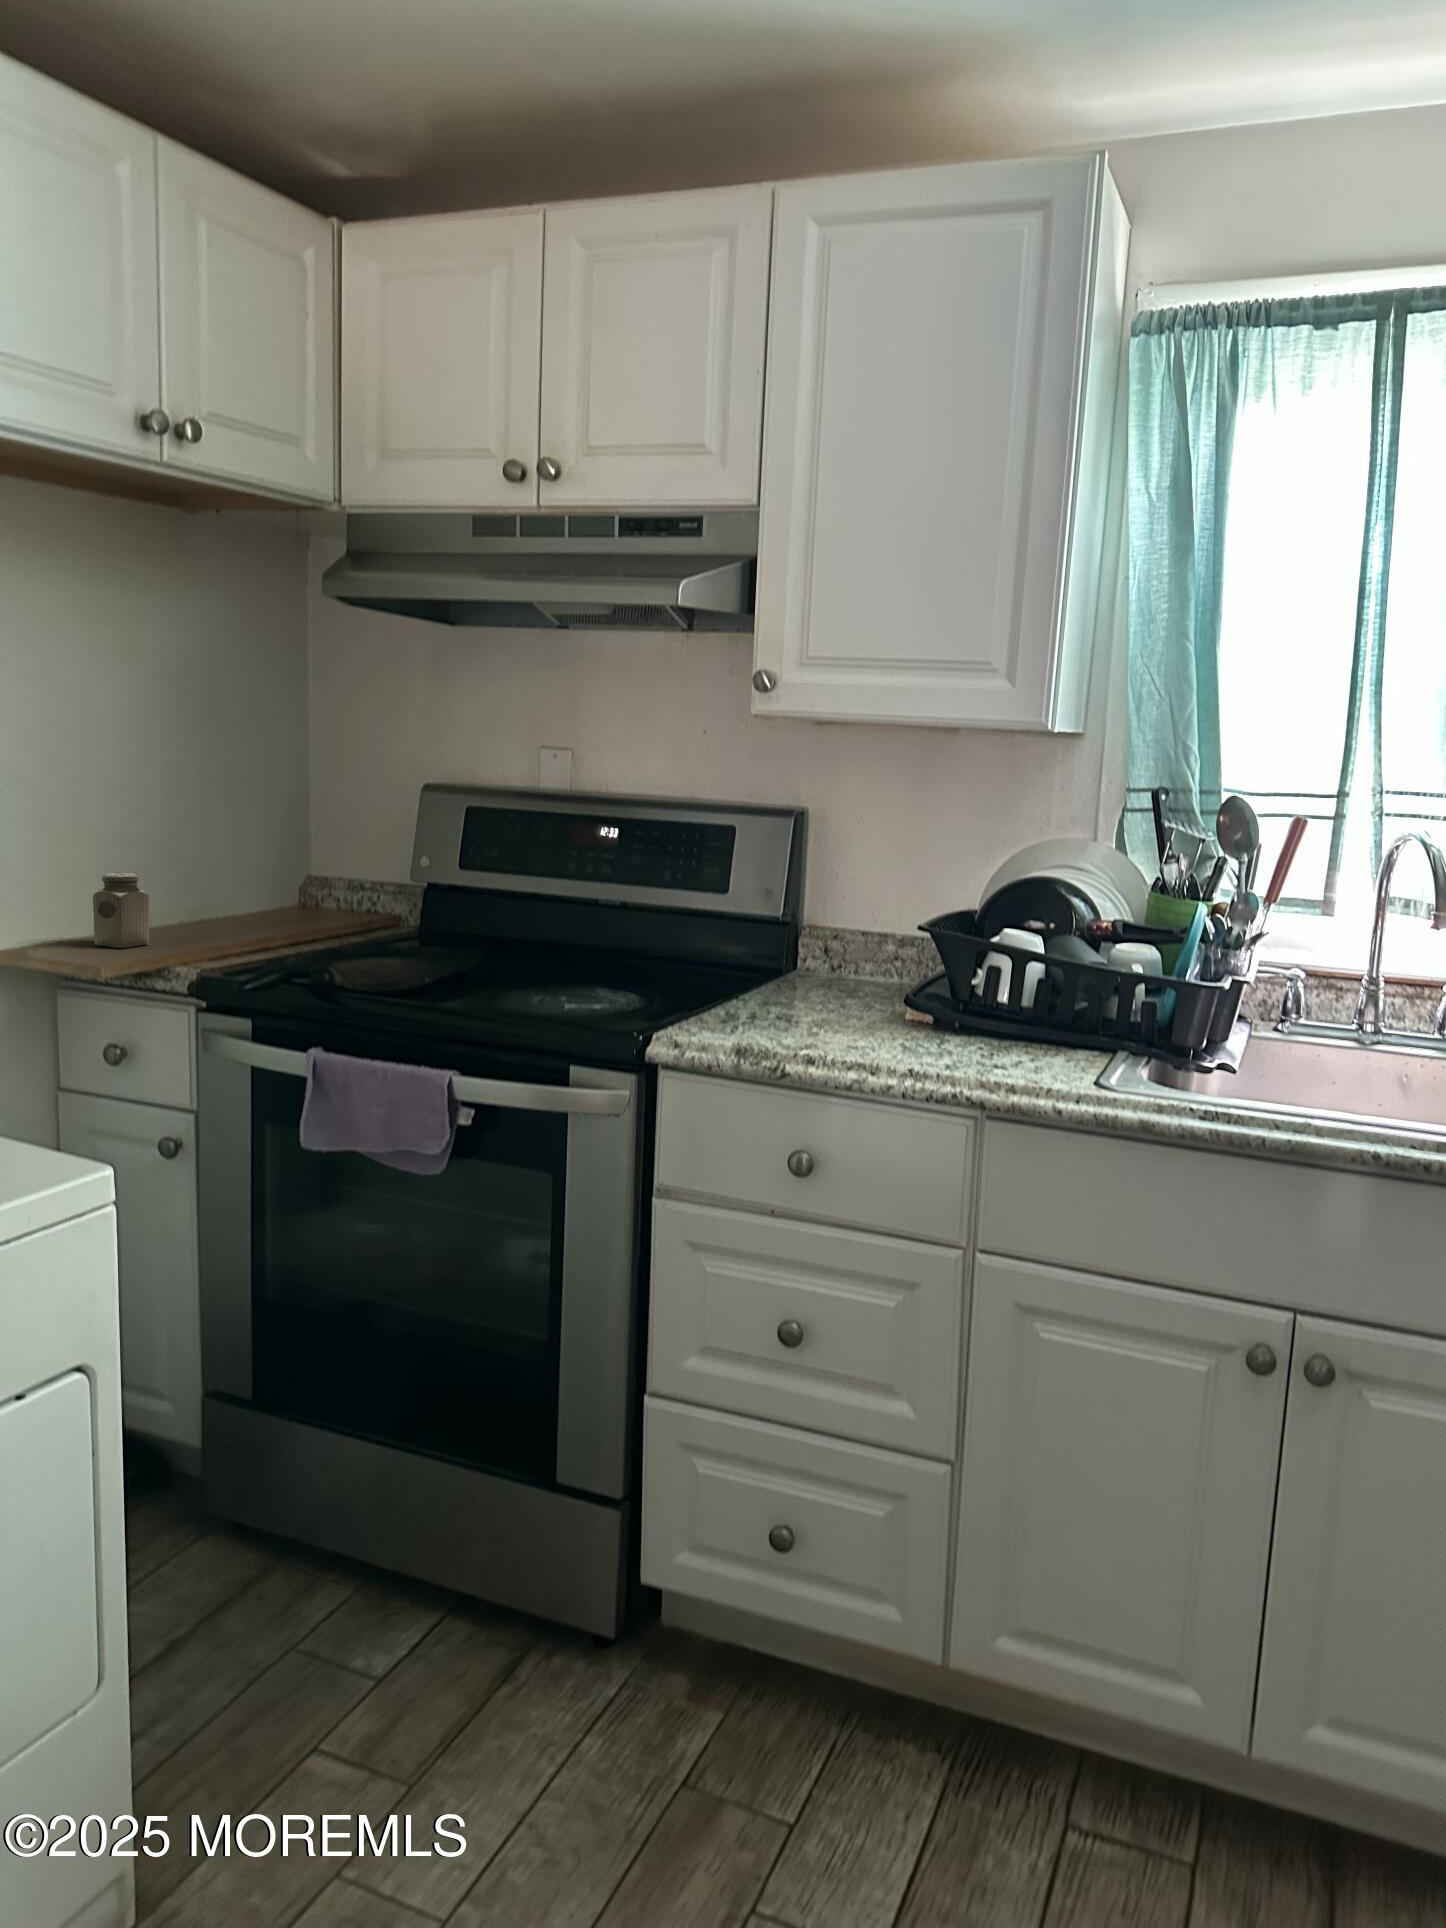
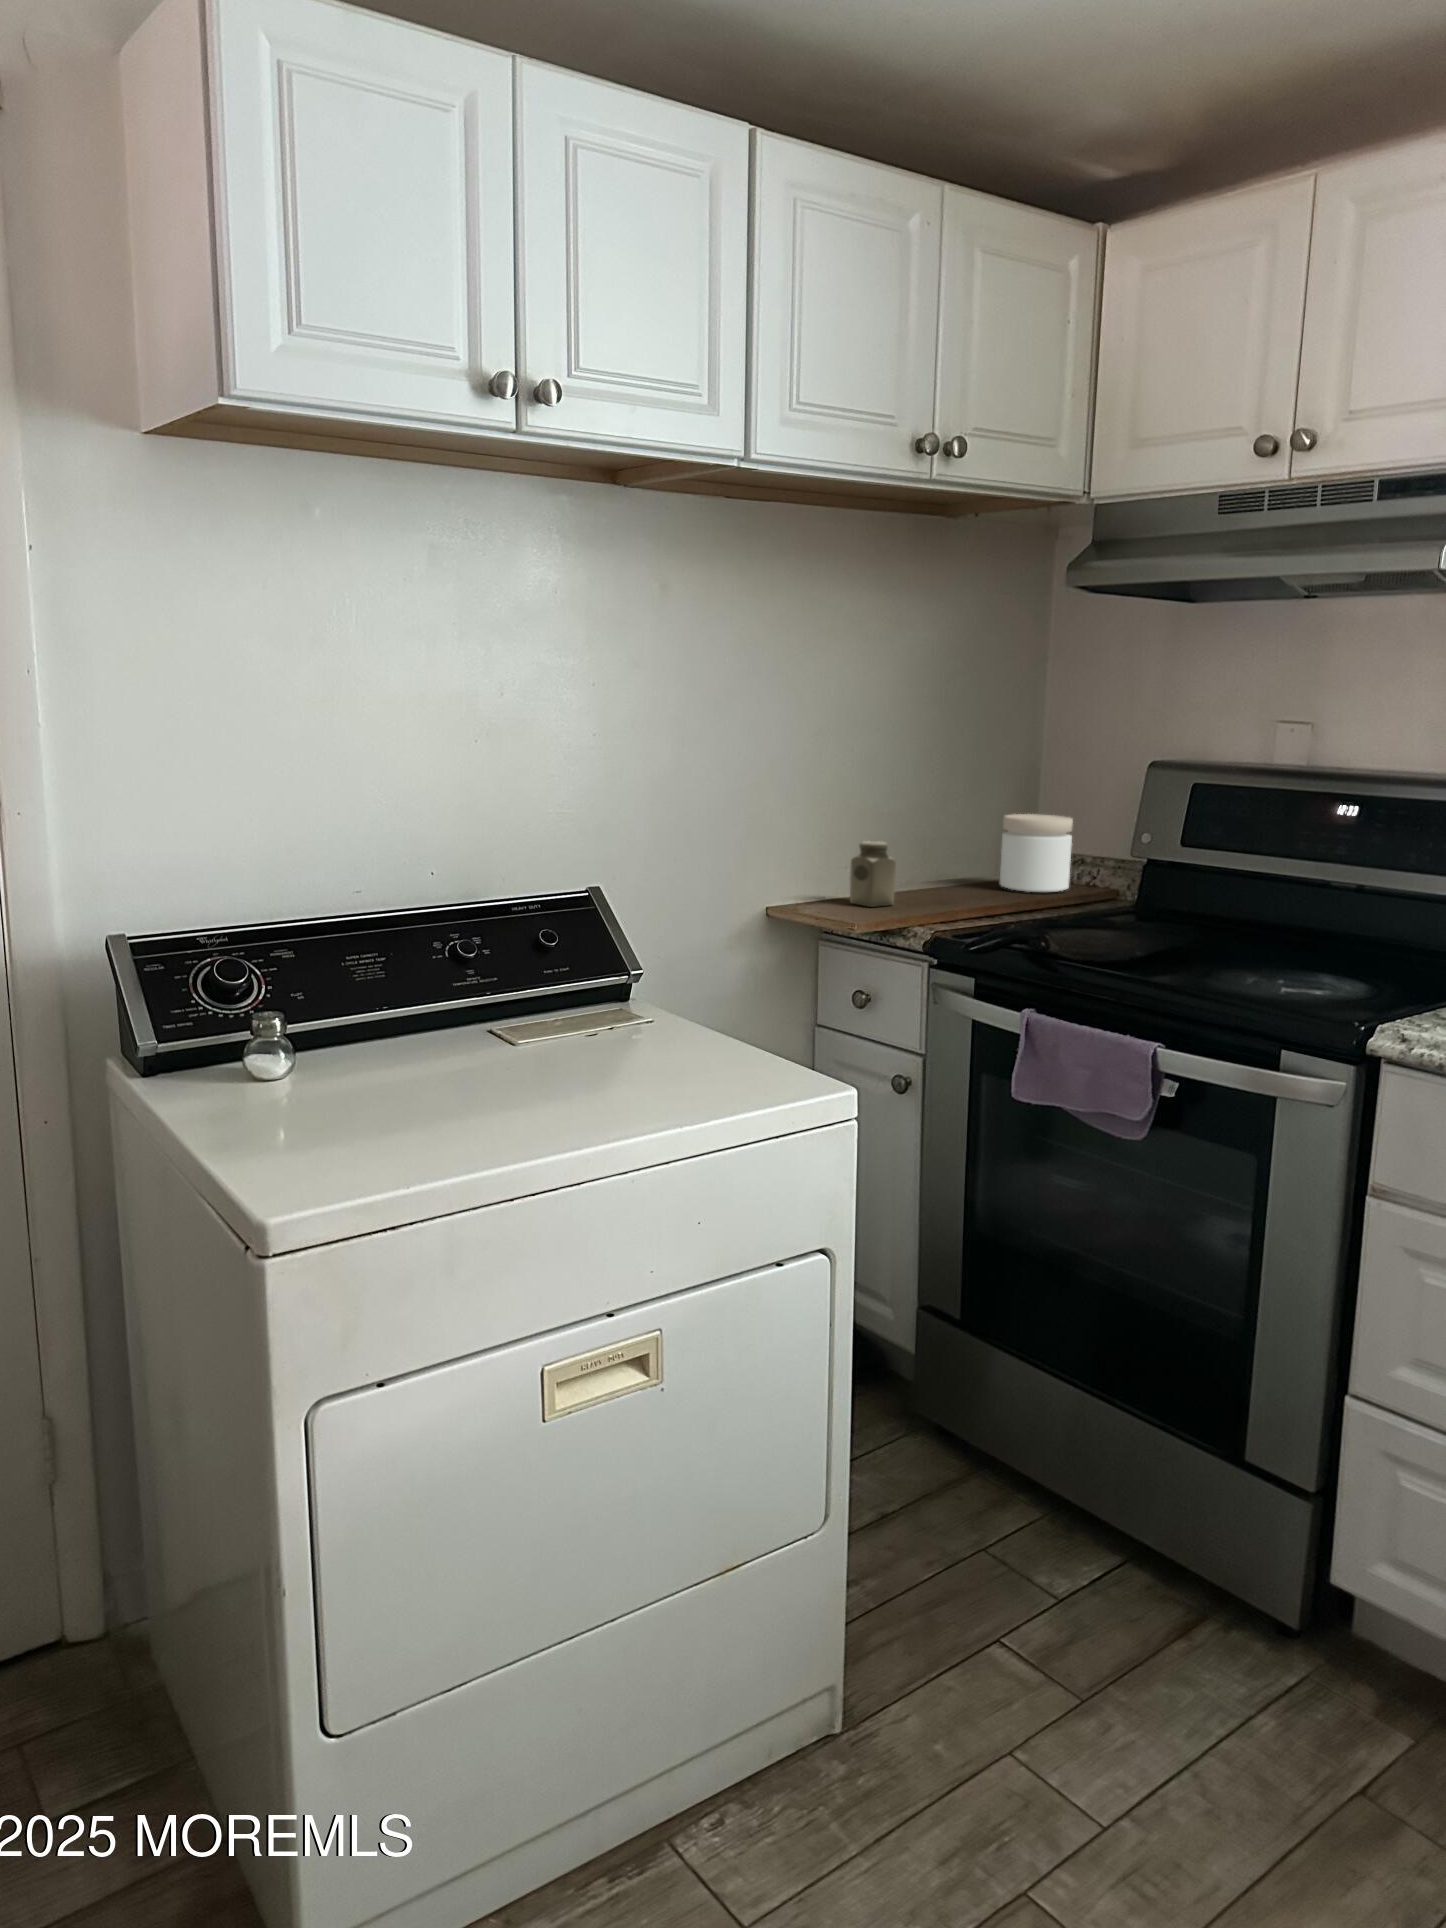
jar: none [272,840,347,922] -> present [1000,814,1073,892]

